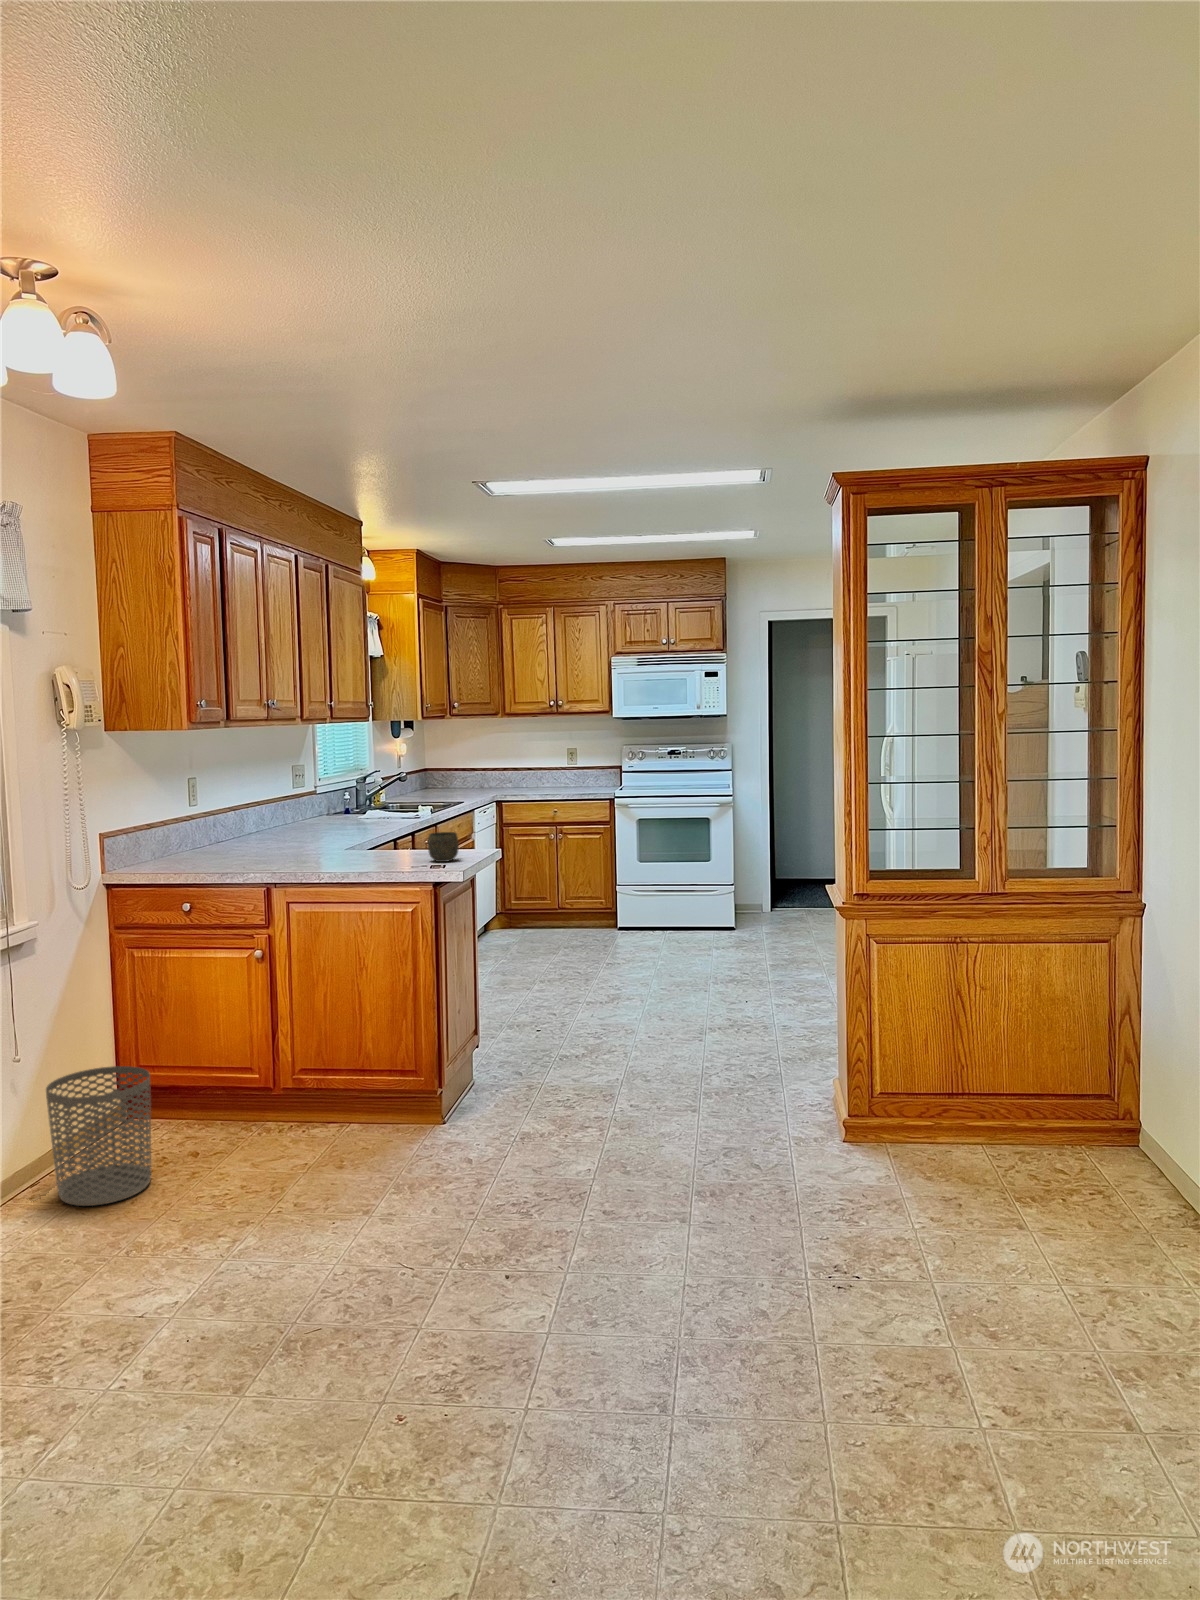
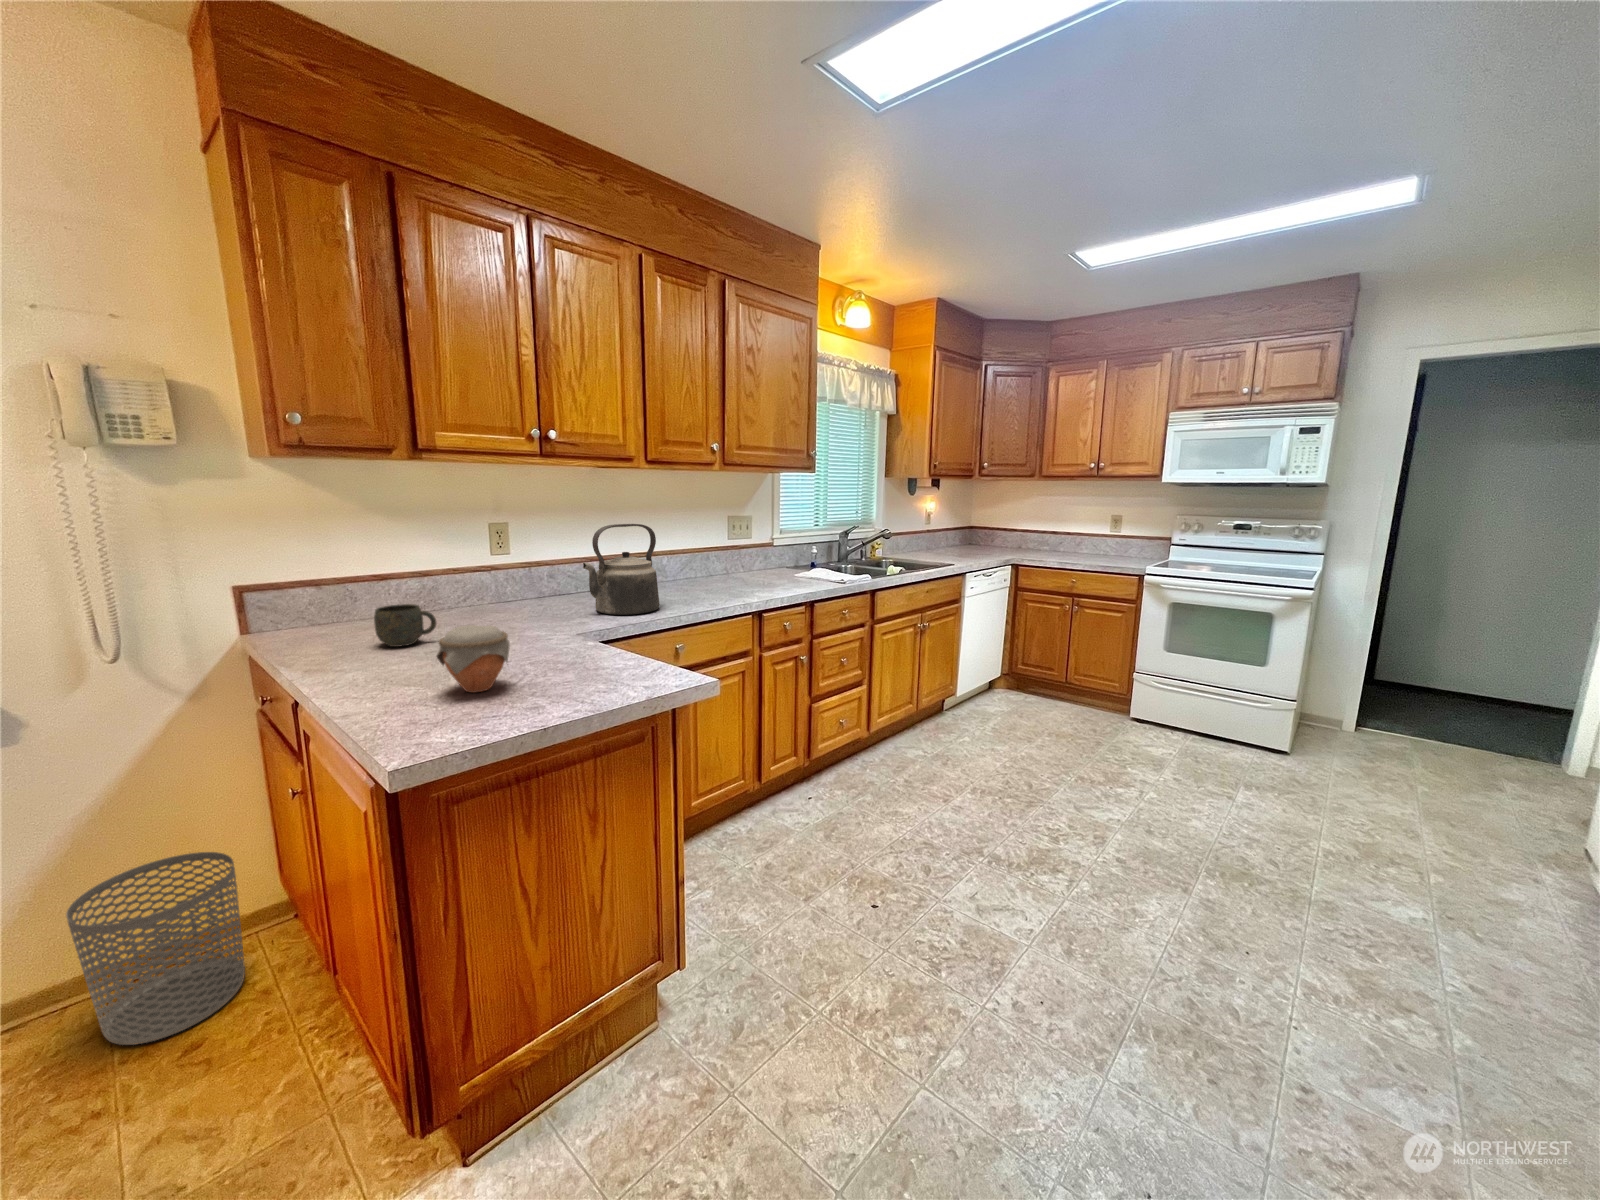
kettle: none [288,773,342,848] -> present [583,524,660,615]
jar: none [365,830,409,870] -> present [437,625,510,693]
mug: present [428,832,459,862] -> present [374,604,436,647]

